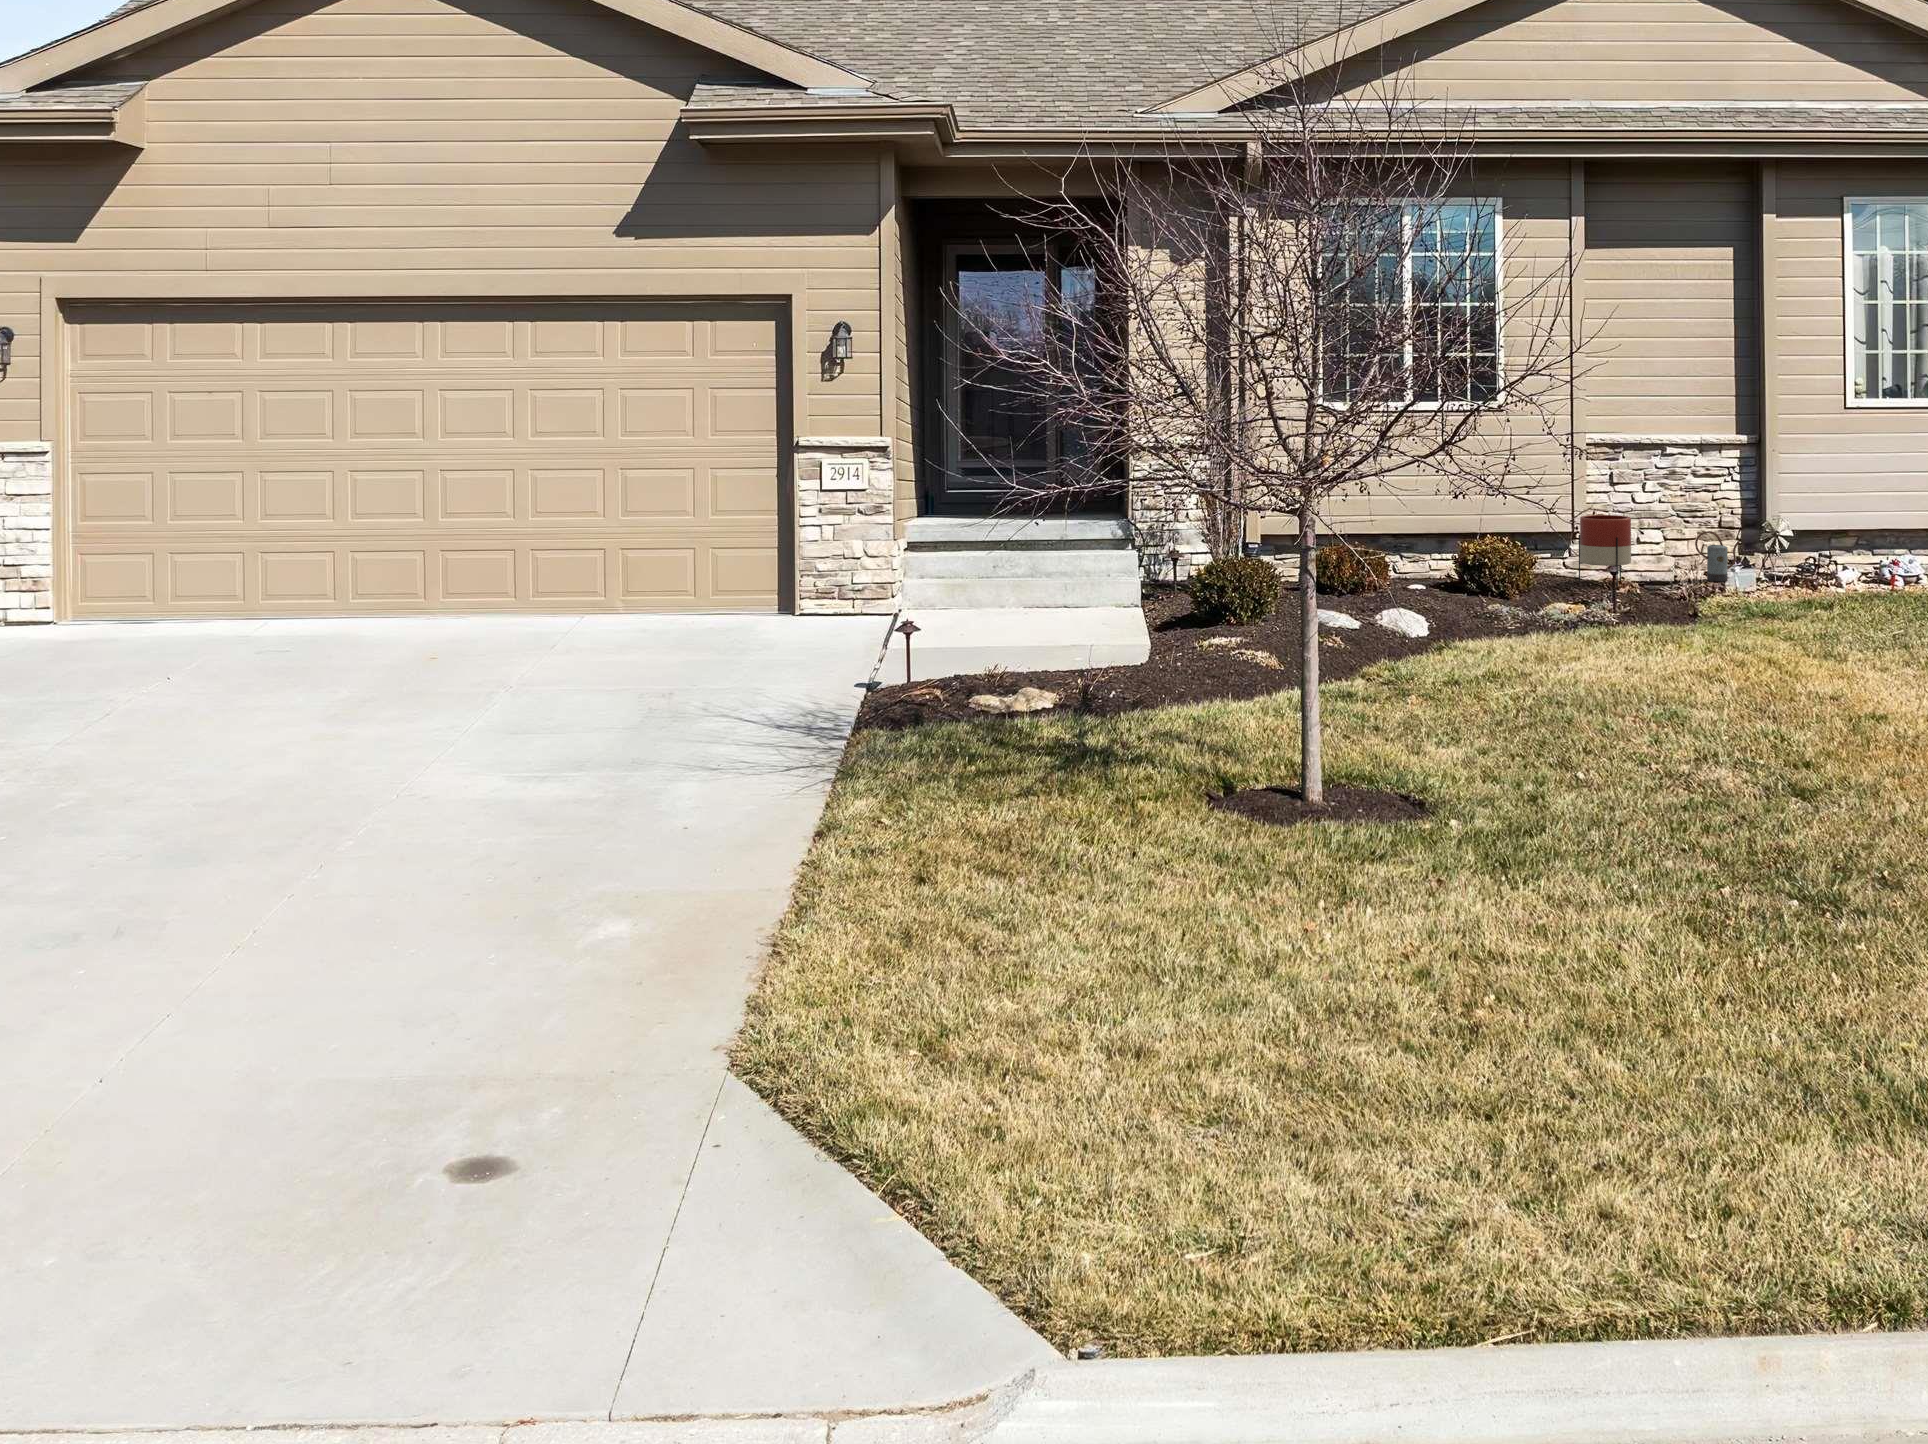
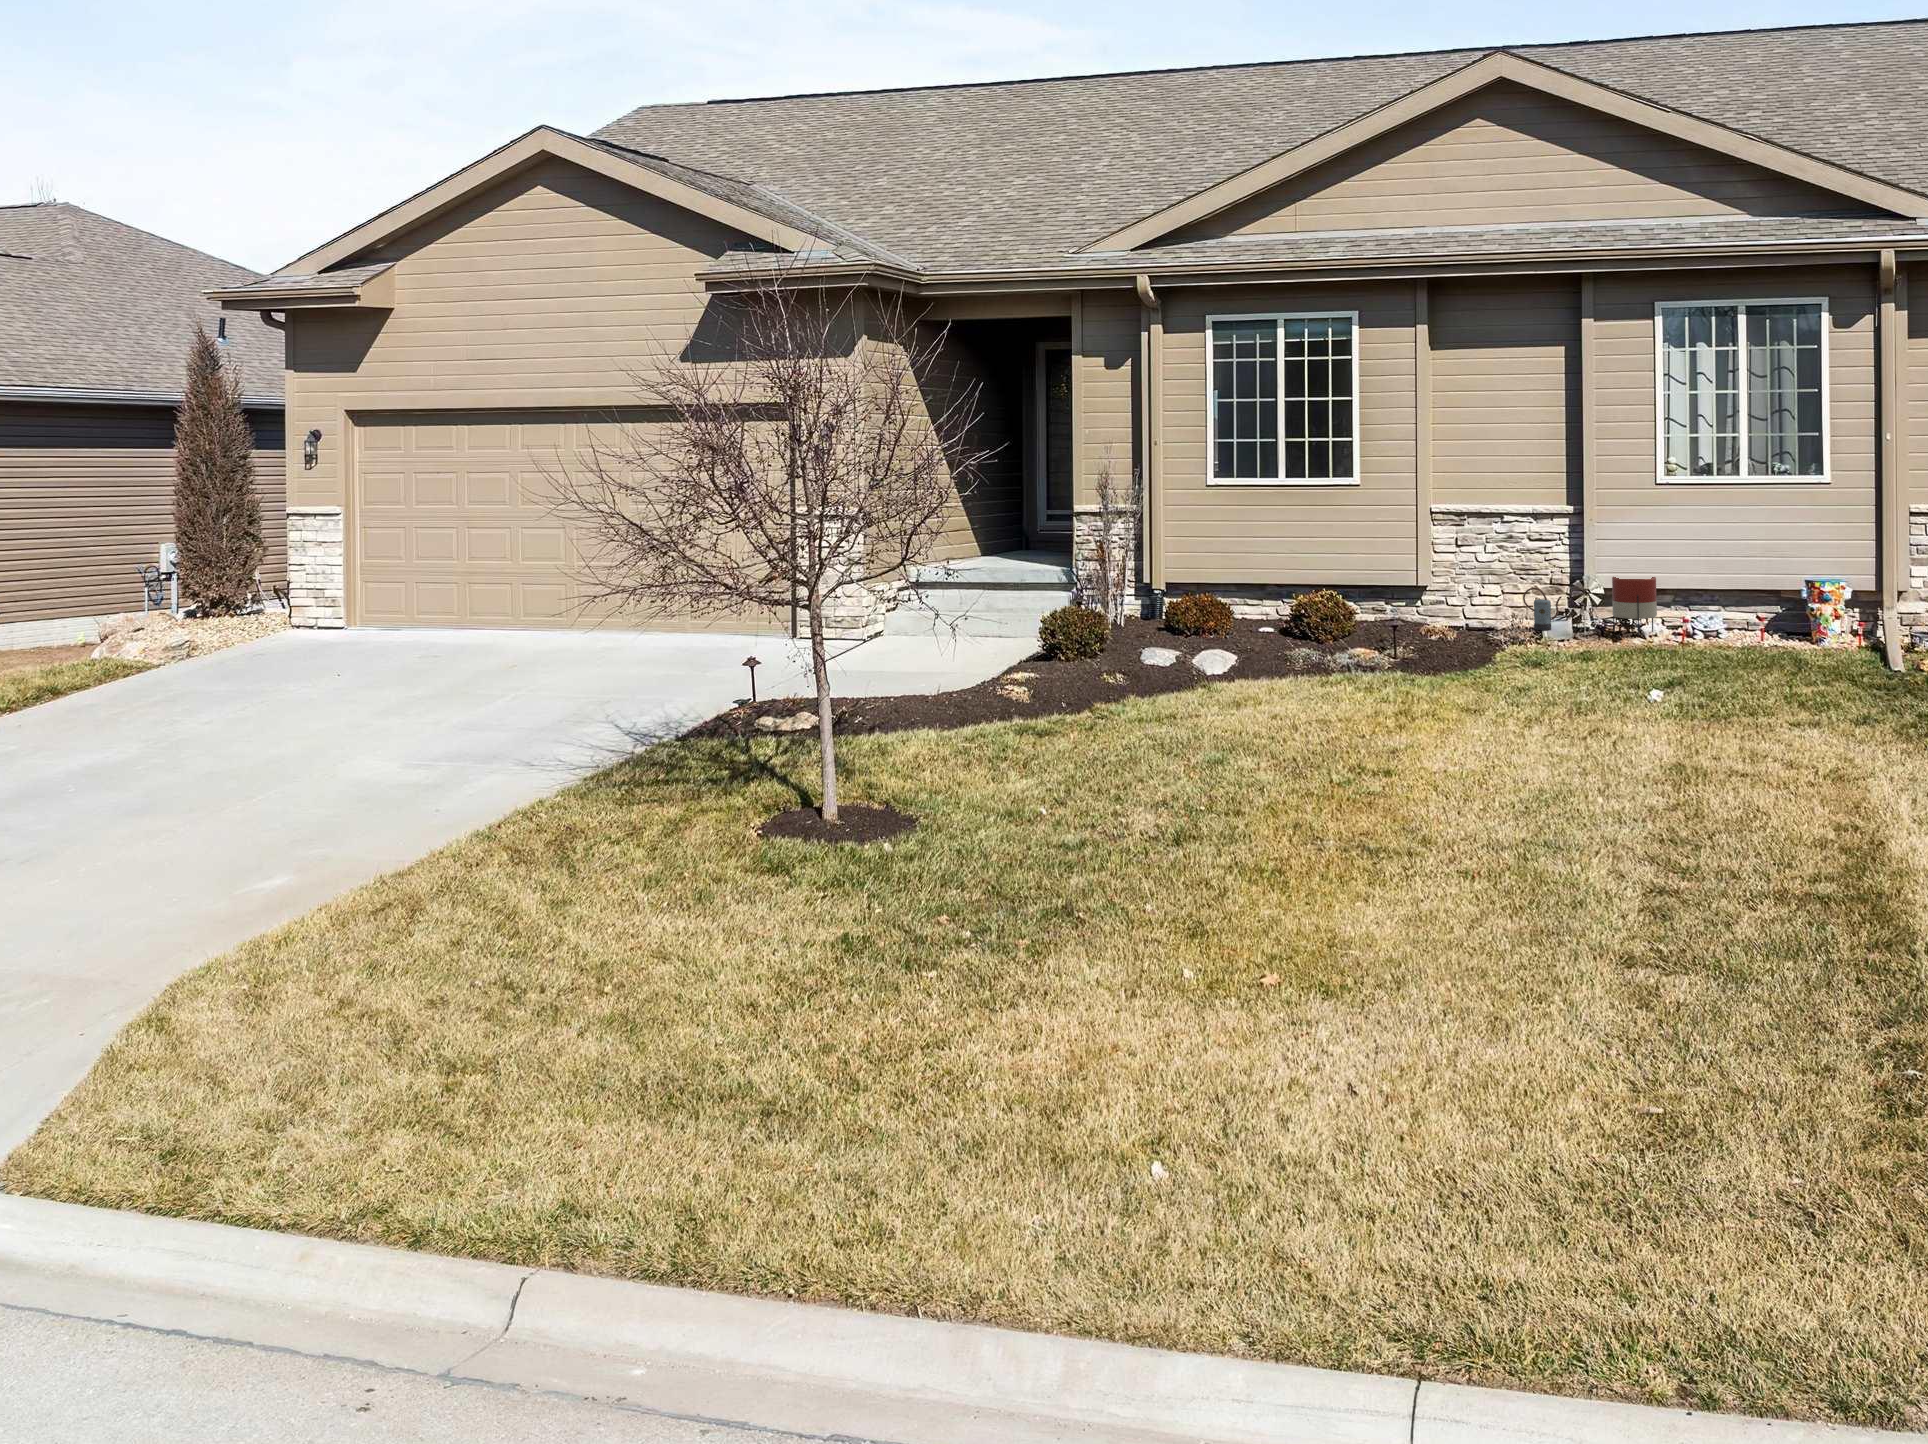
planter: present [1579,515,1631,586] -> present [1612,577,1657,637]

